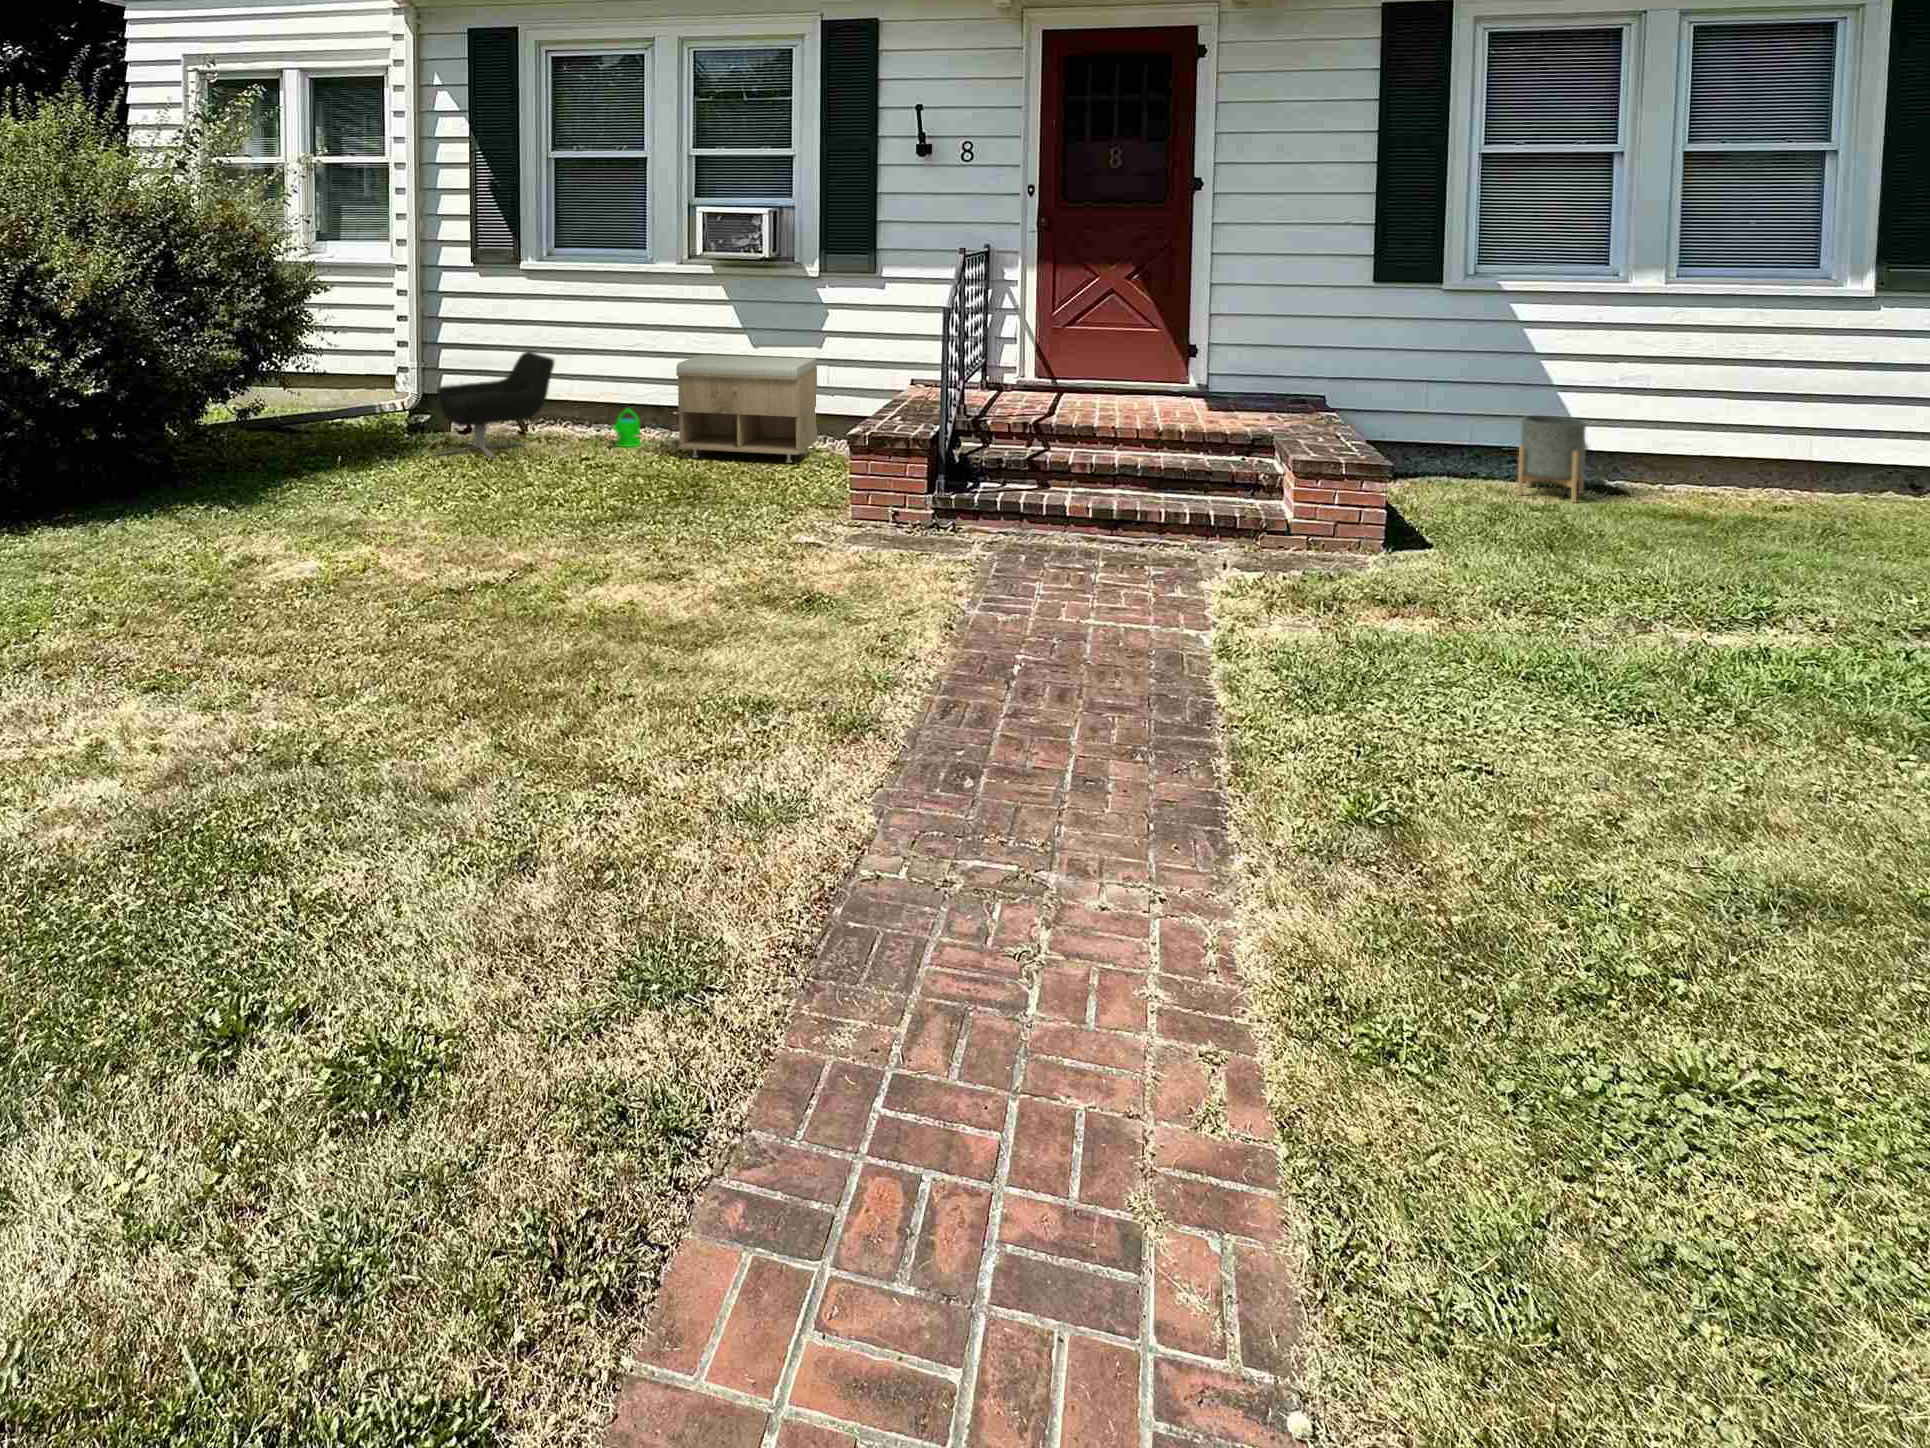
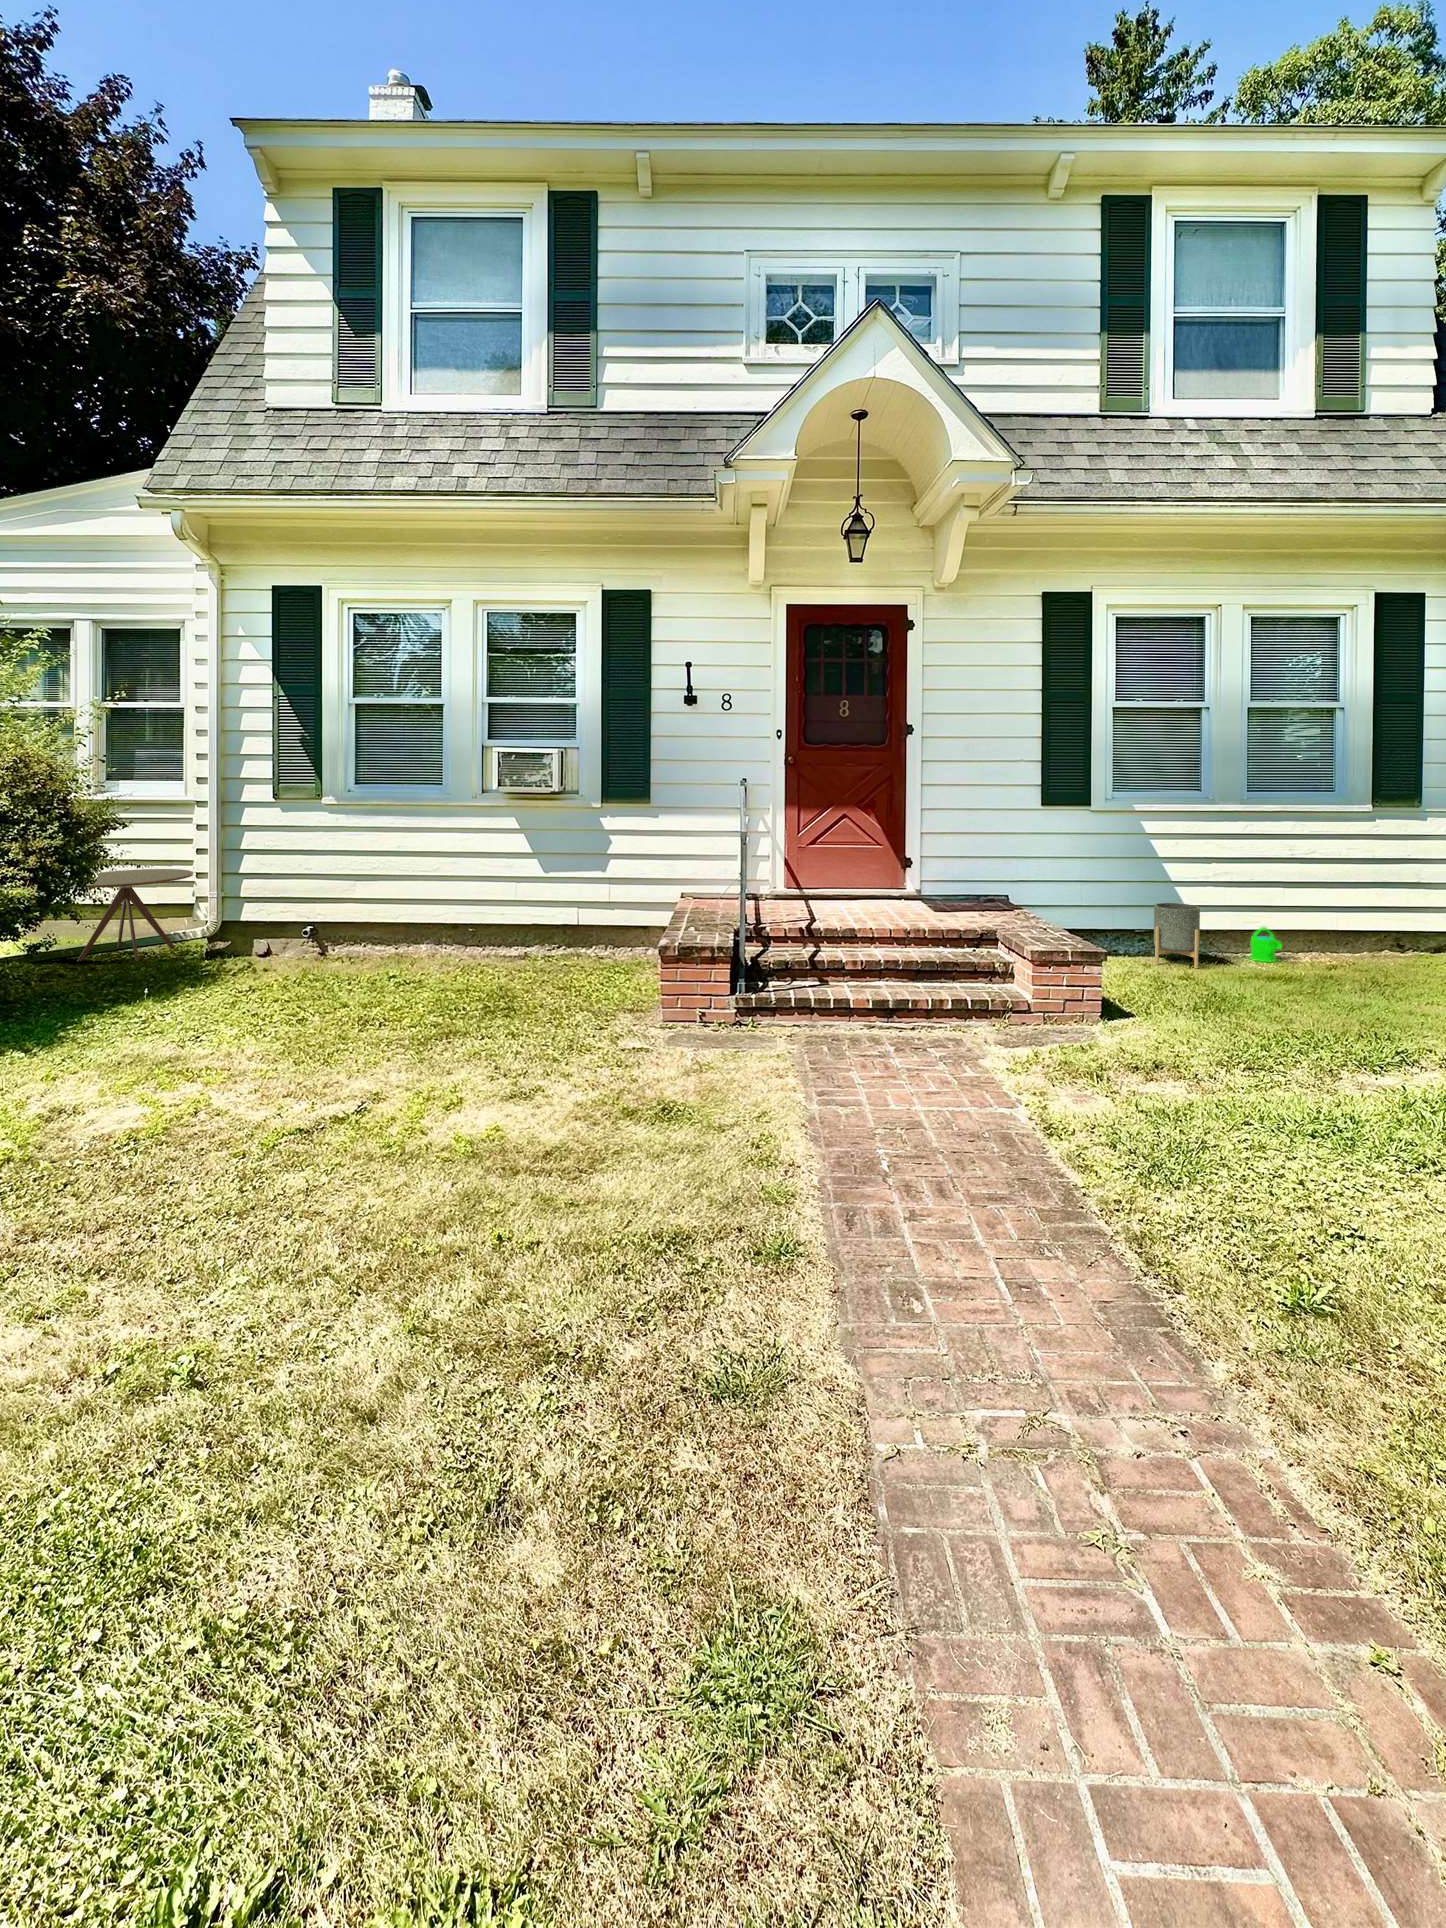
round table: none [263,337,394,432] -> present [77,869,193,962]
lounge chair: present [436,351,554,457] -> none [239,878,362,981]
storage bench: present [676,355,817,463] -> none [482,877,604,969]
watering can: present [613,408,641,447] -> present [1250,927,1282,962]

